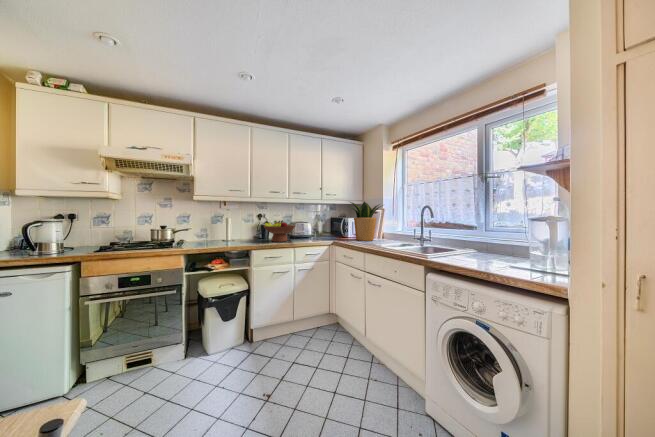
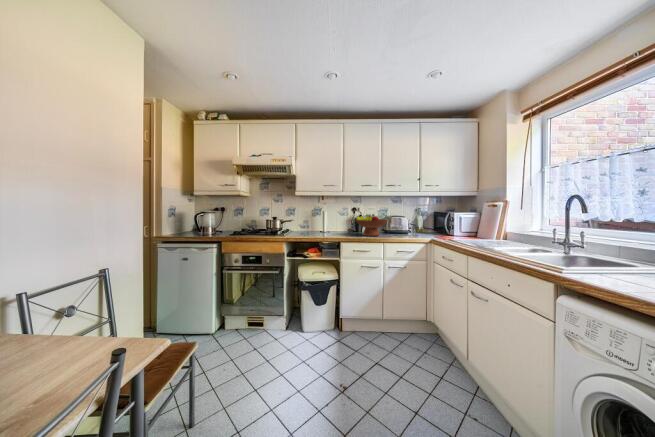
potted plant: present [349,202,381,241] -> none [451,191,507,241]

